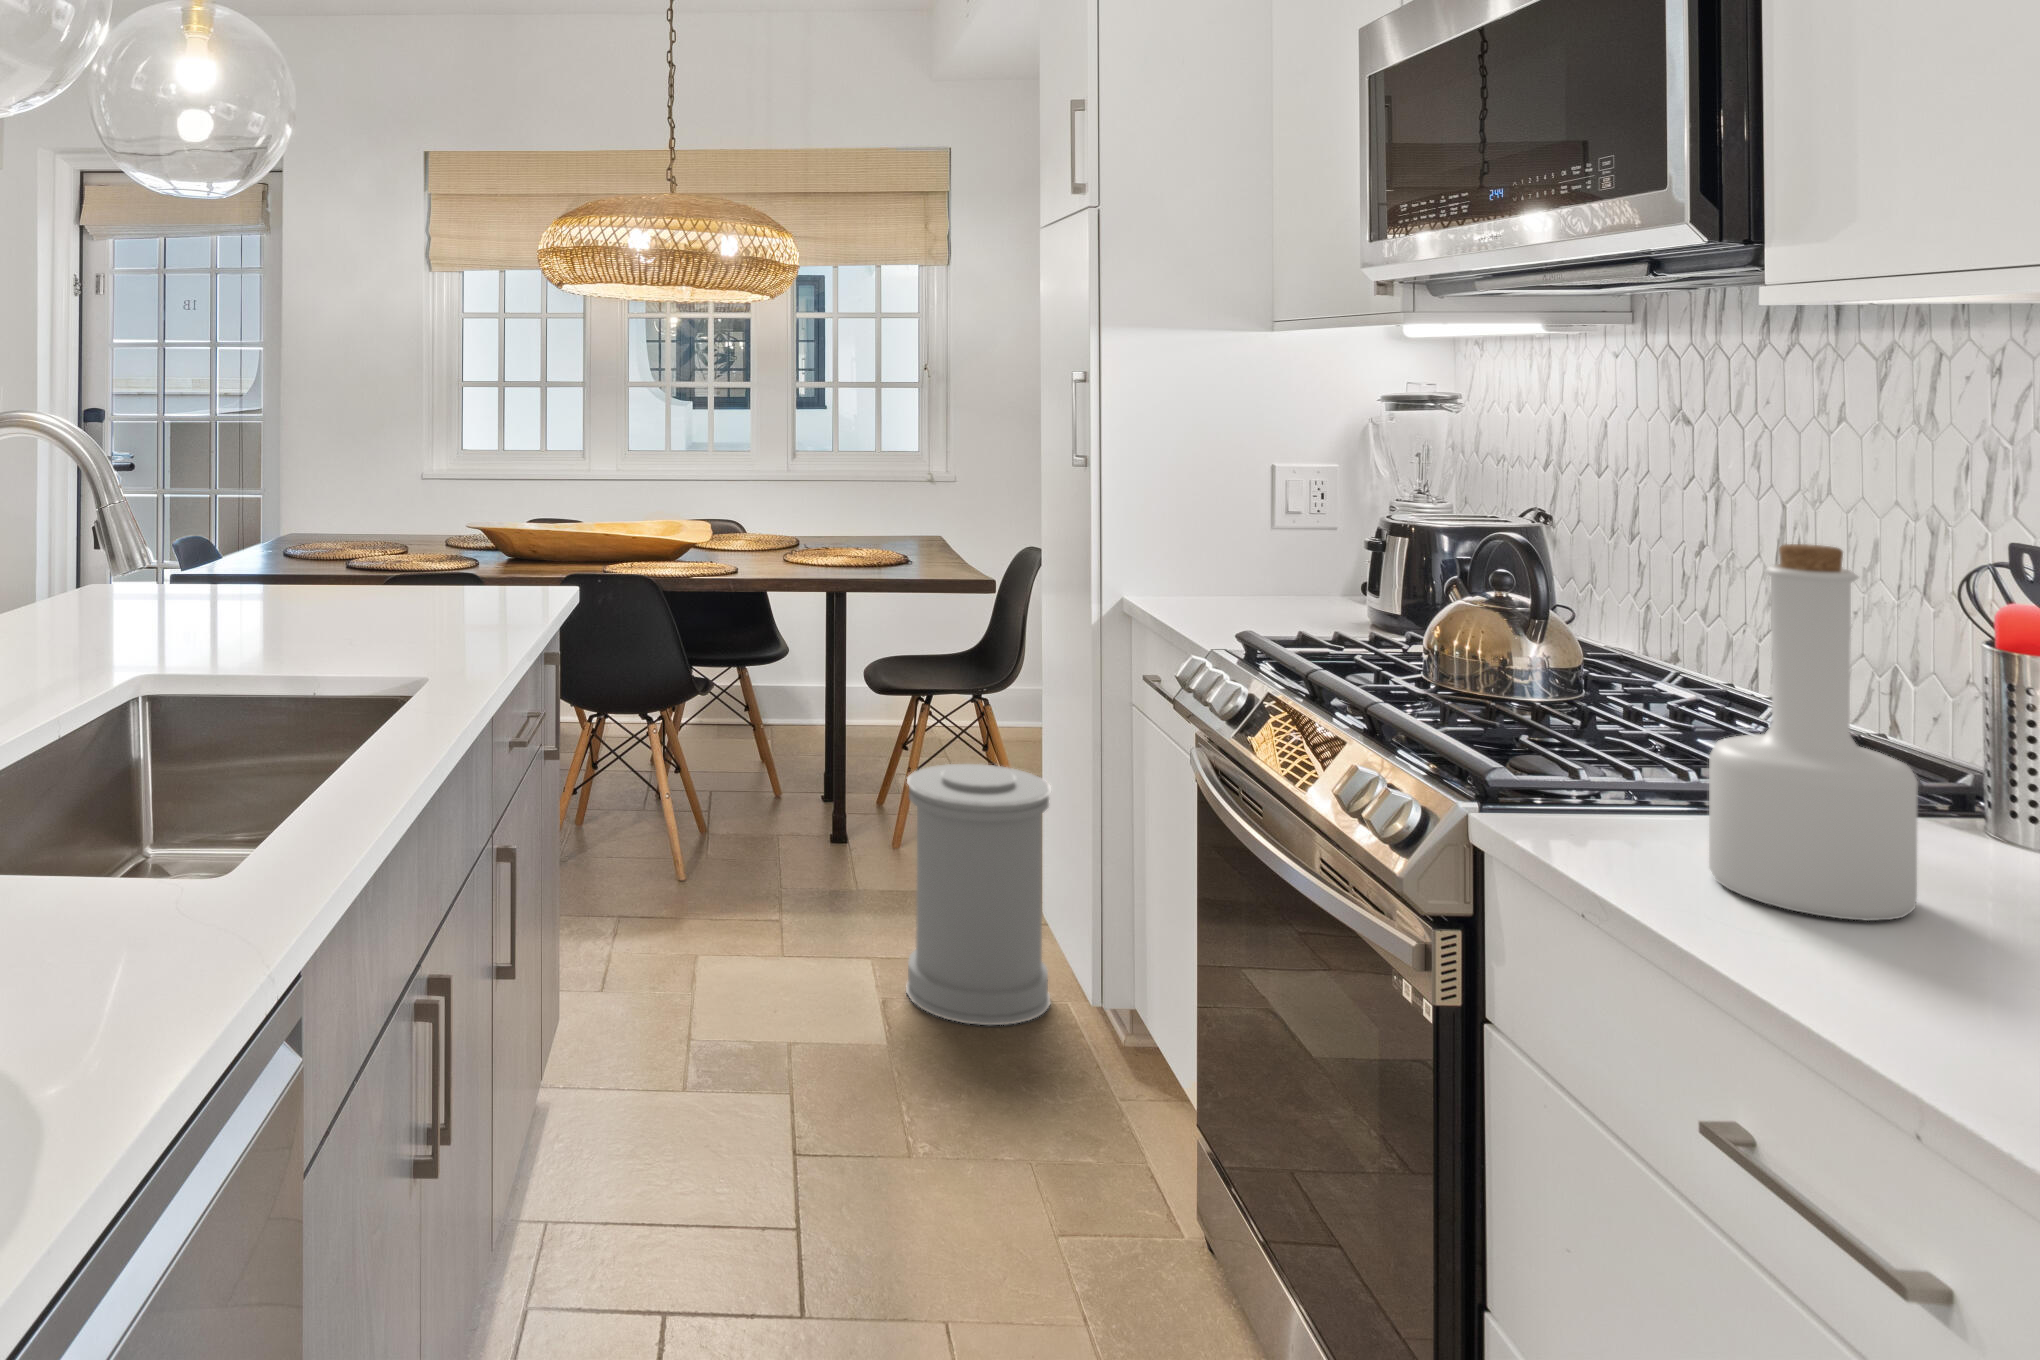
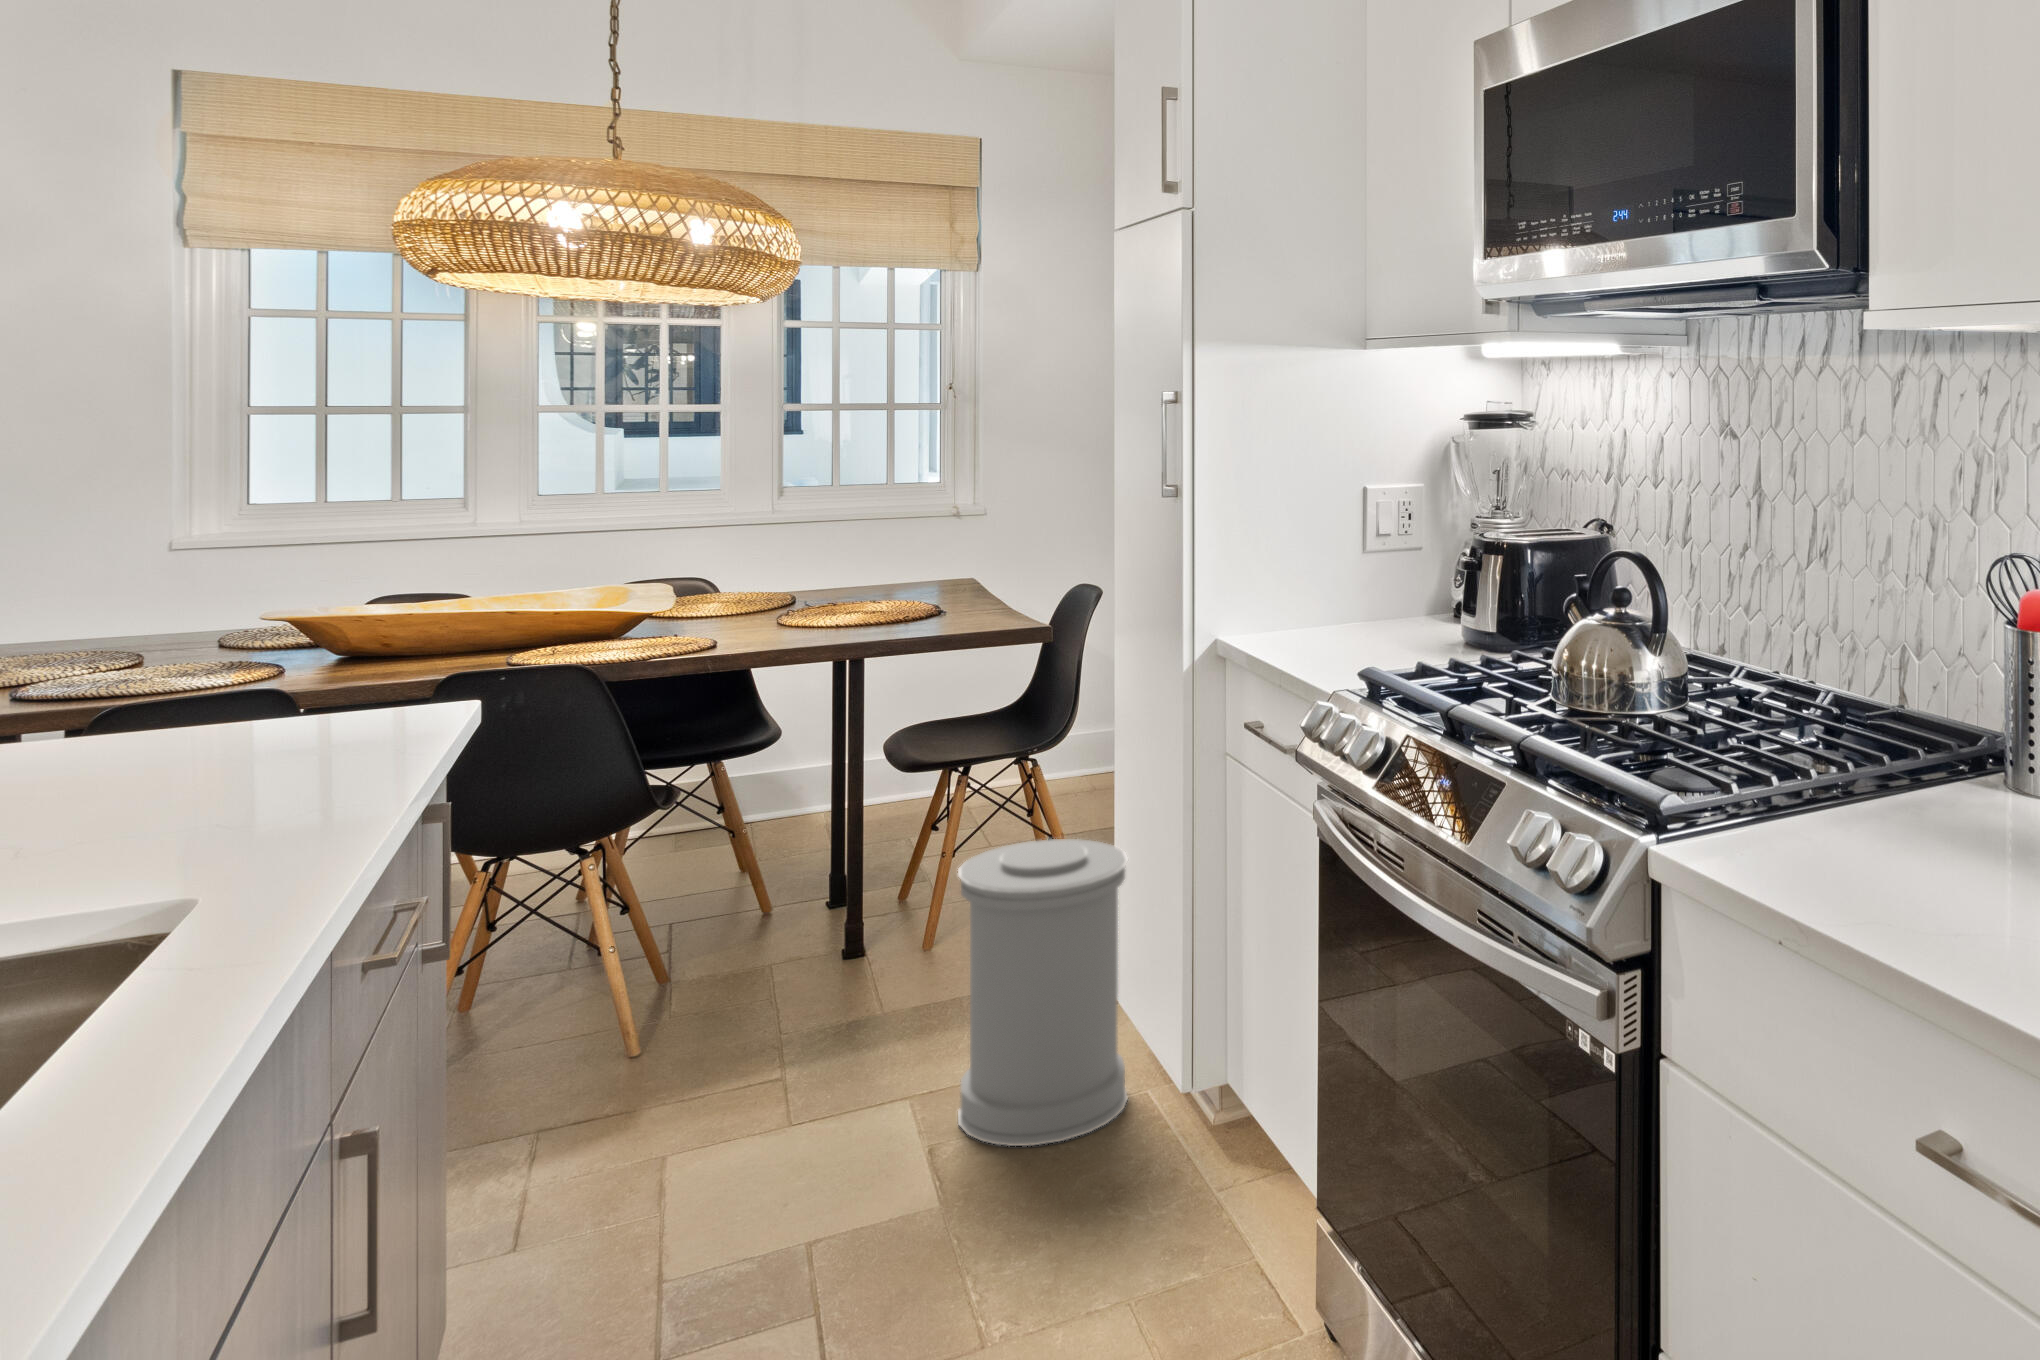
bottle: present [1709,544,1918,921] -> none [1858,558,2015,899]

